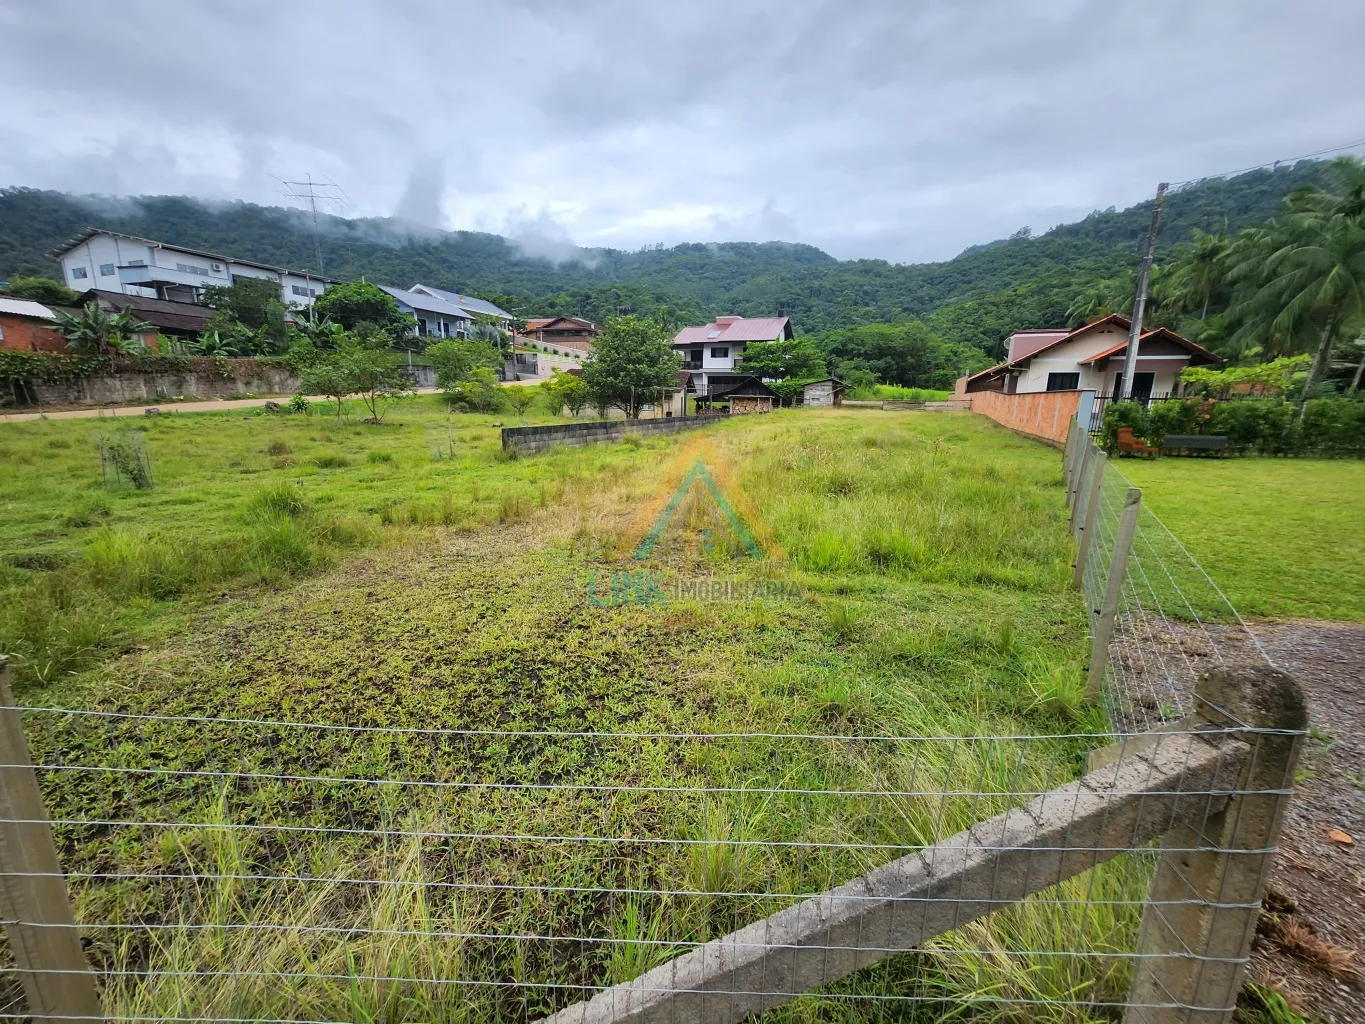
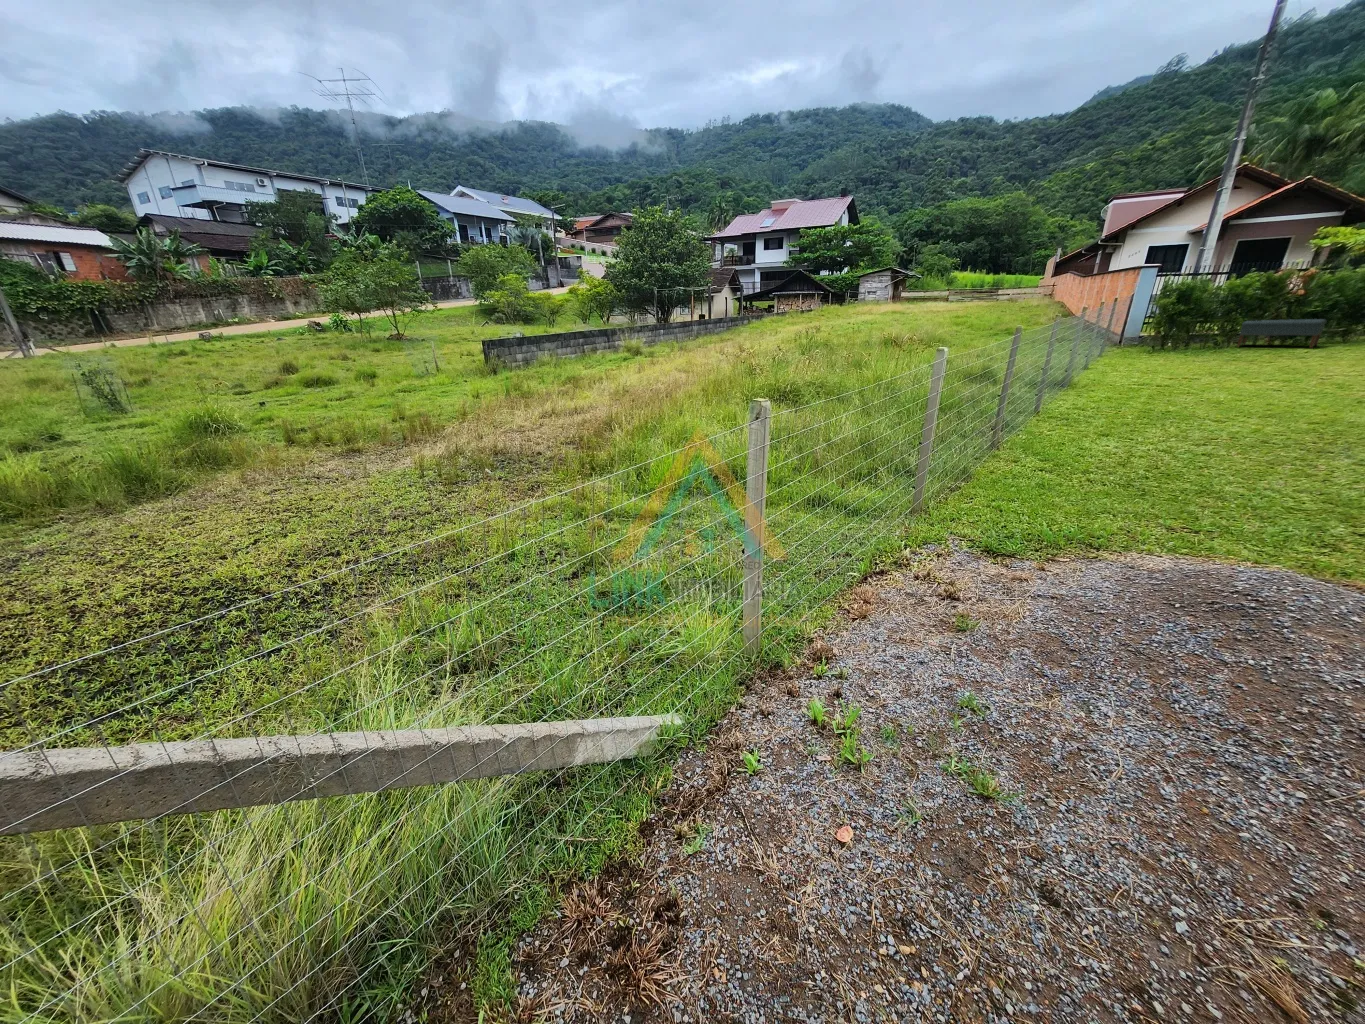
lounge chair: present [1118,428,1158,459] -> none [1180,313,1228,352]

